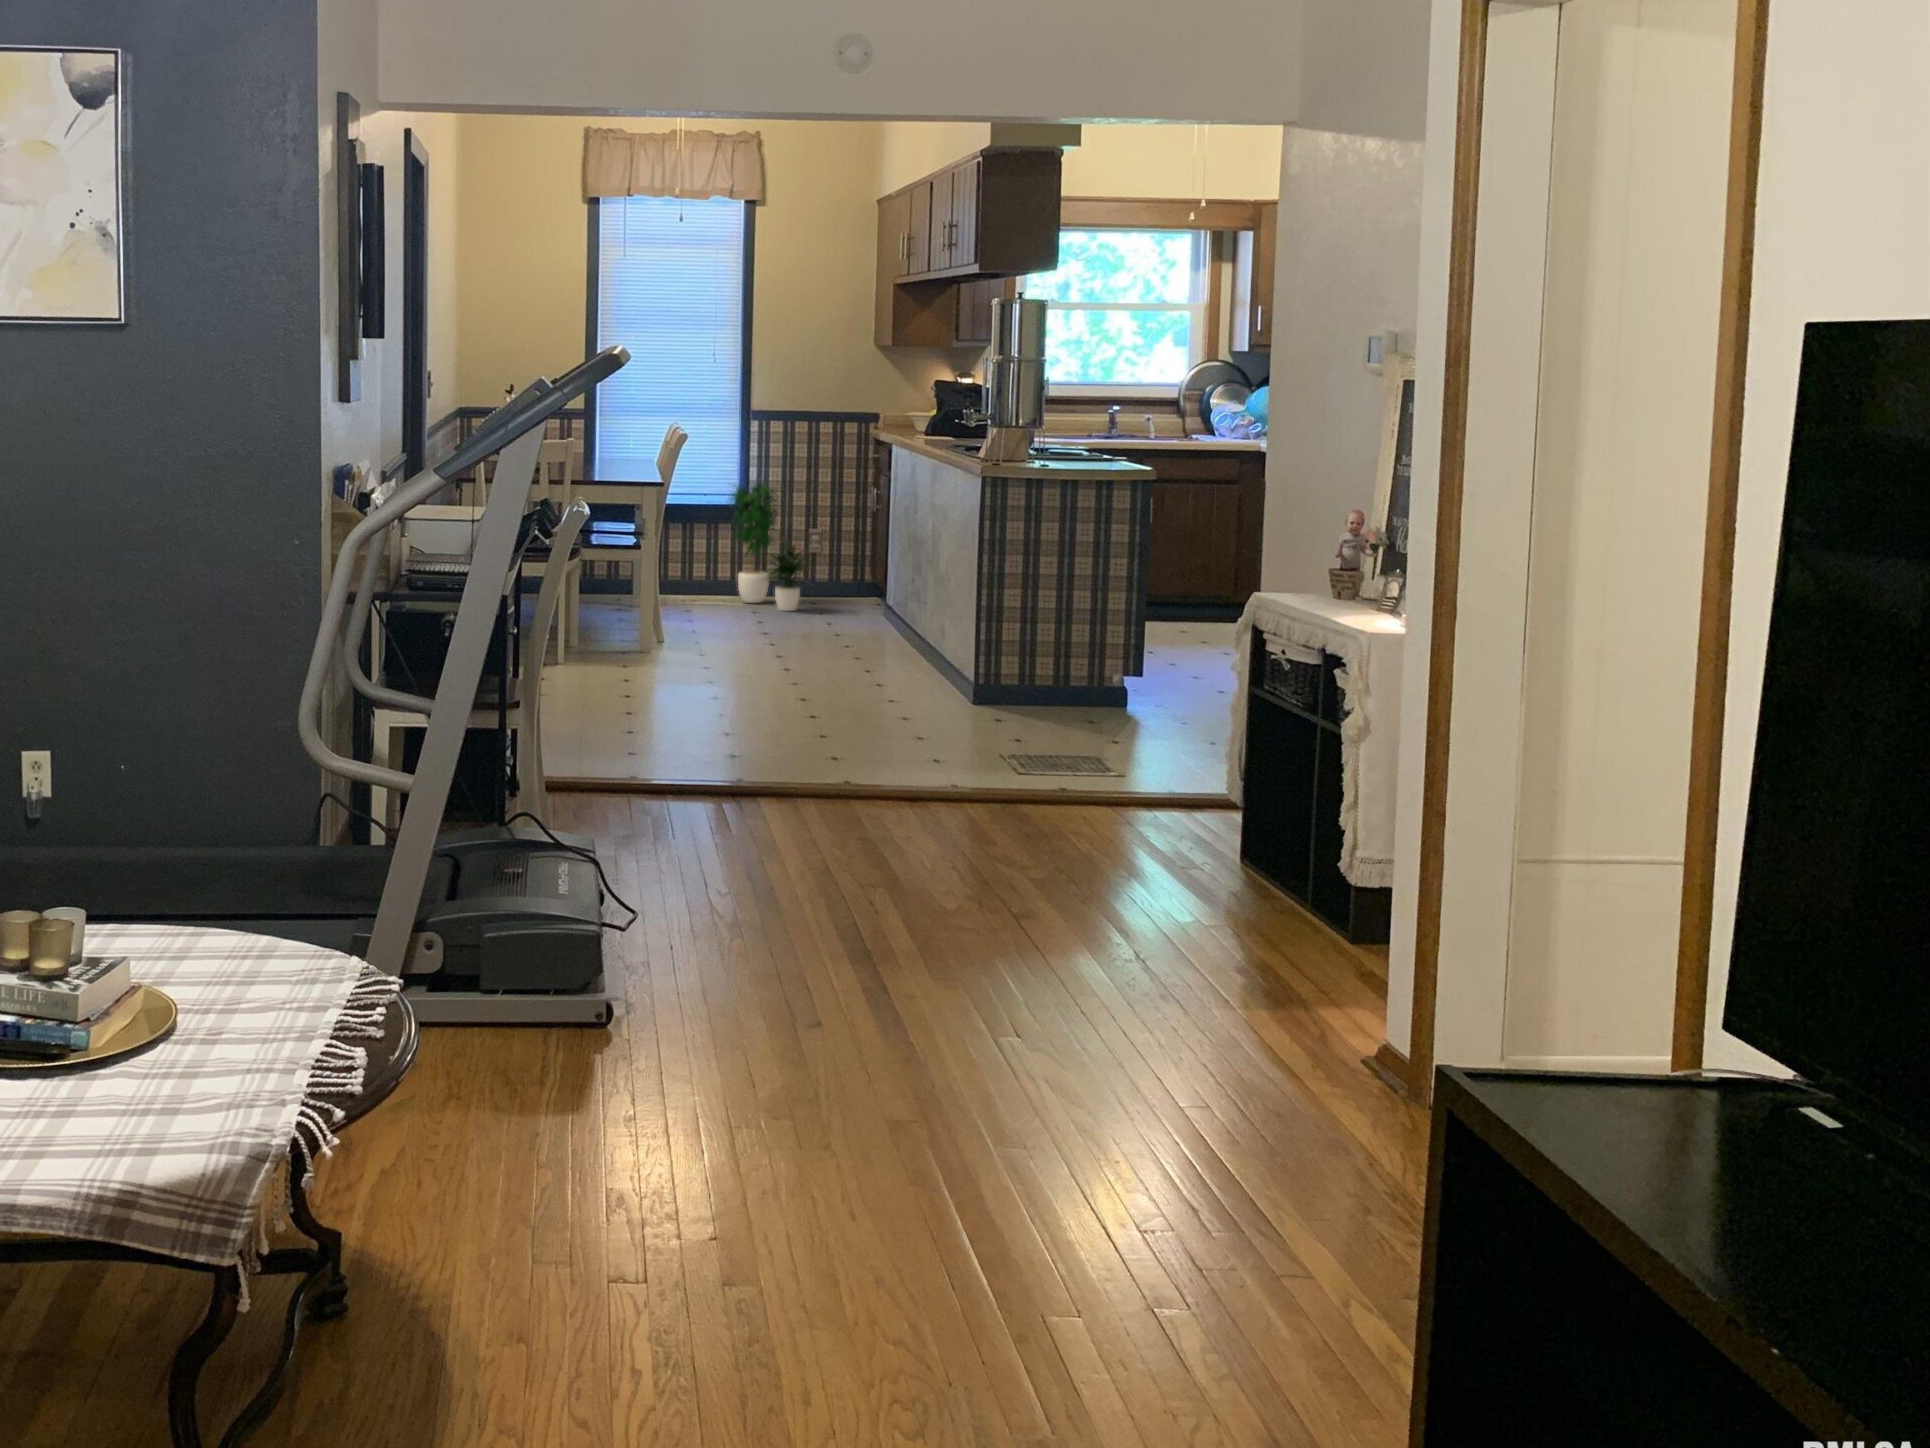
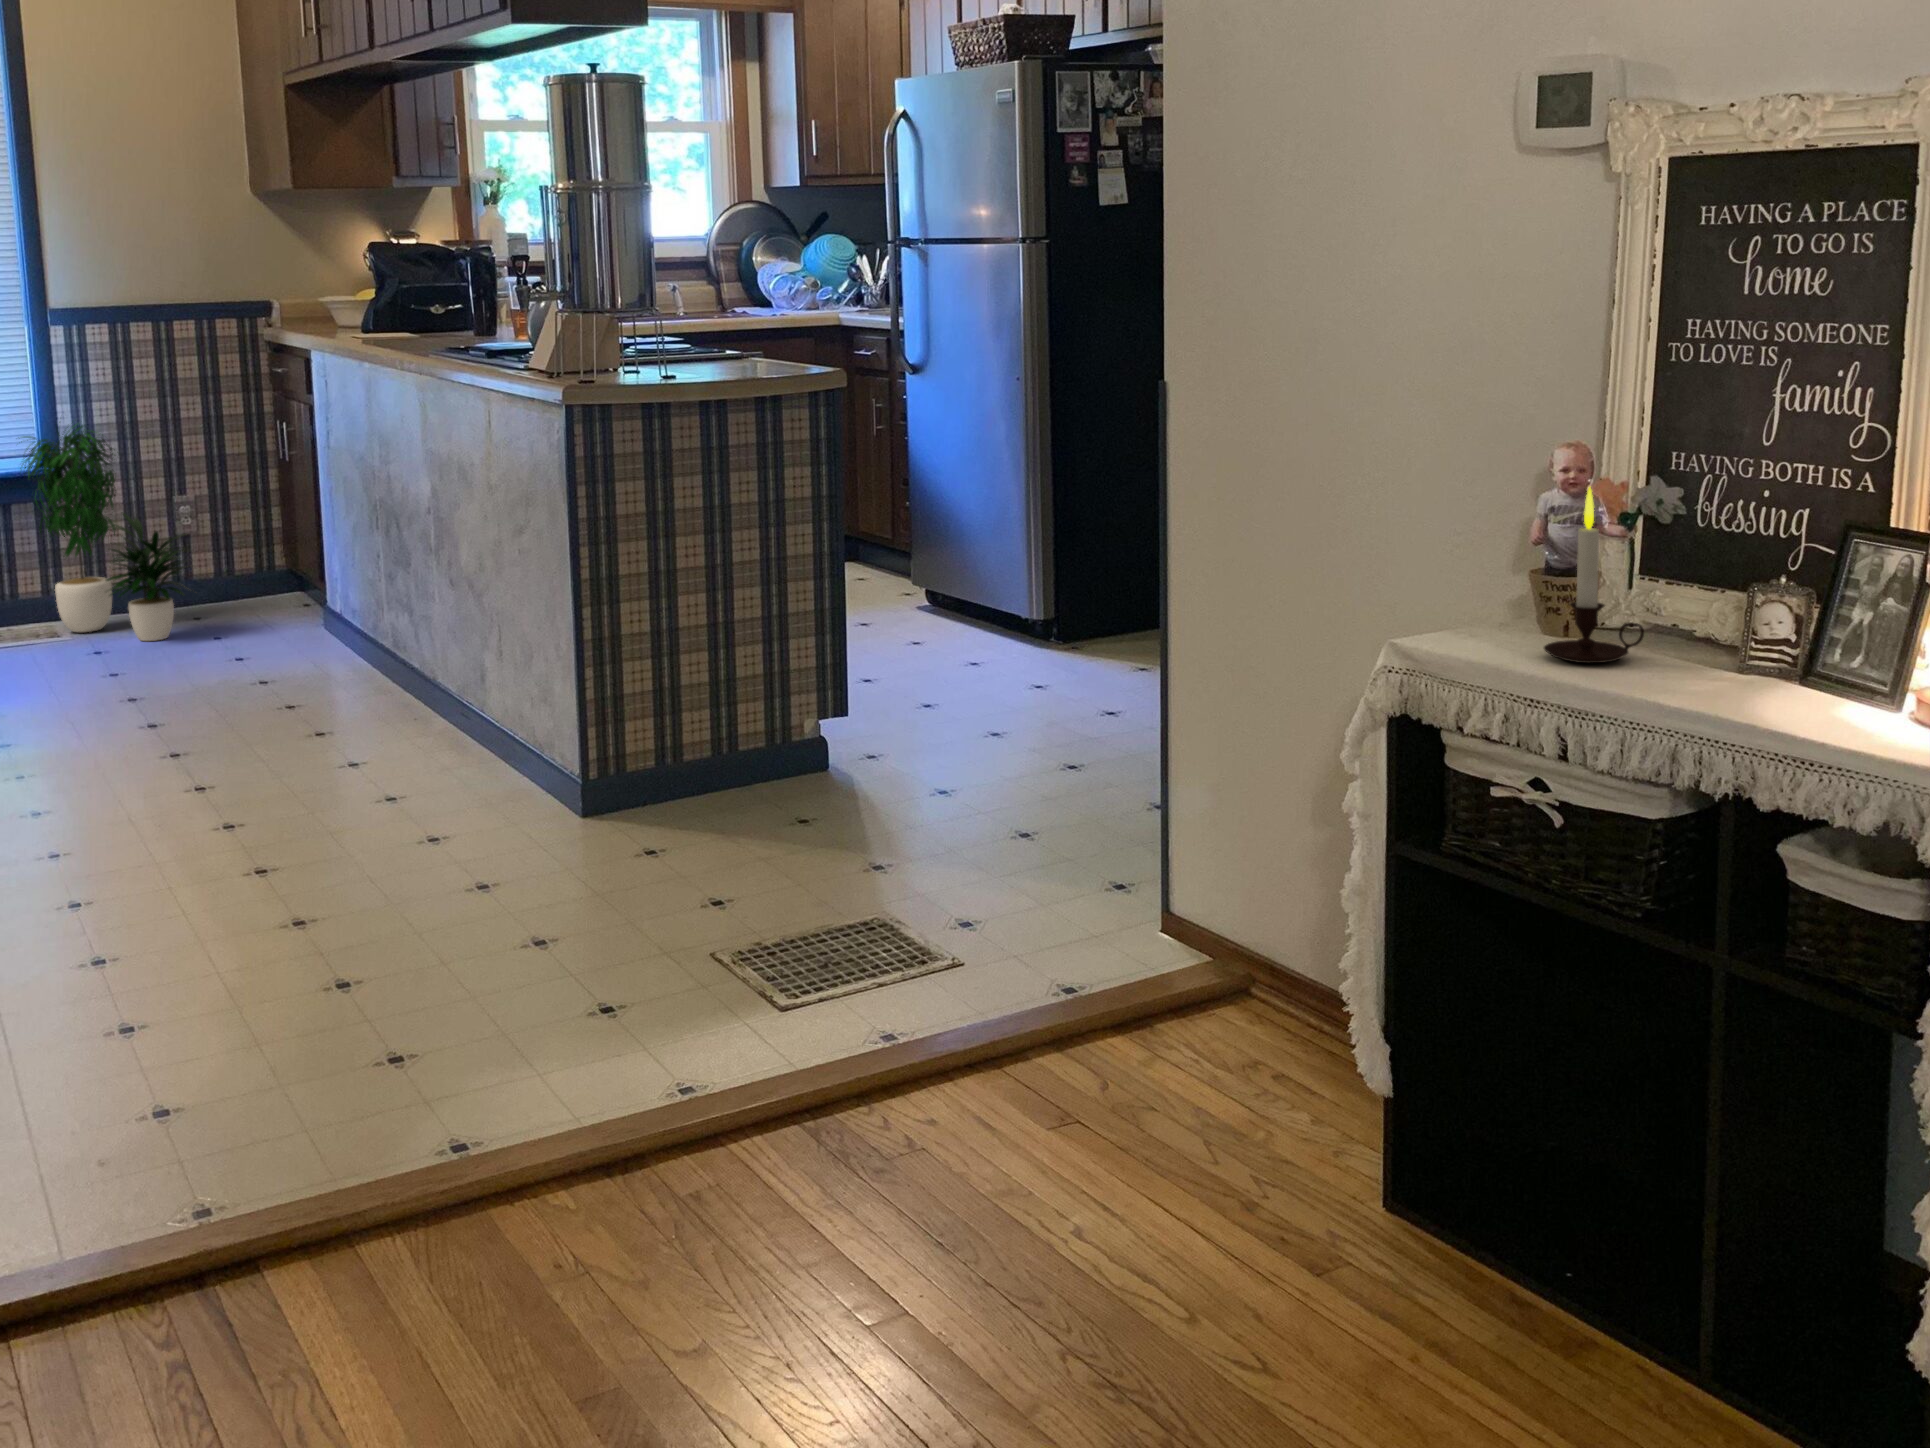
candle: none [1312,523,1365,606] -> present [1544,487,1644,663]

